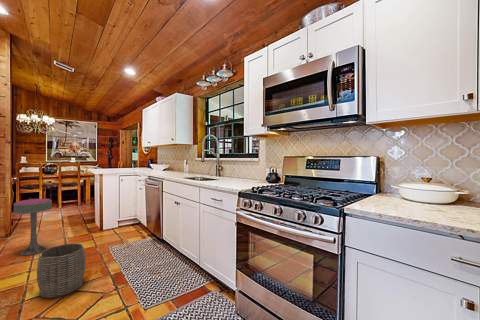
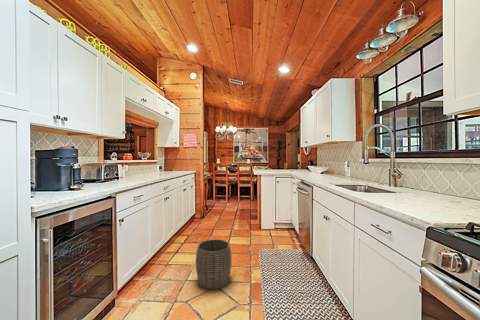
bar stool: present [14,199,52,255] -> none [198,193,221,239]

